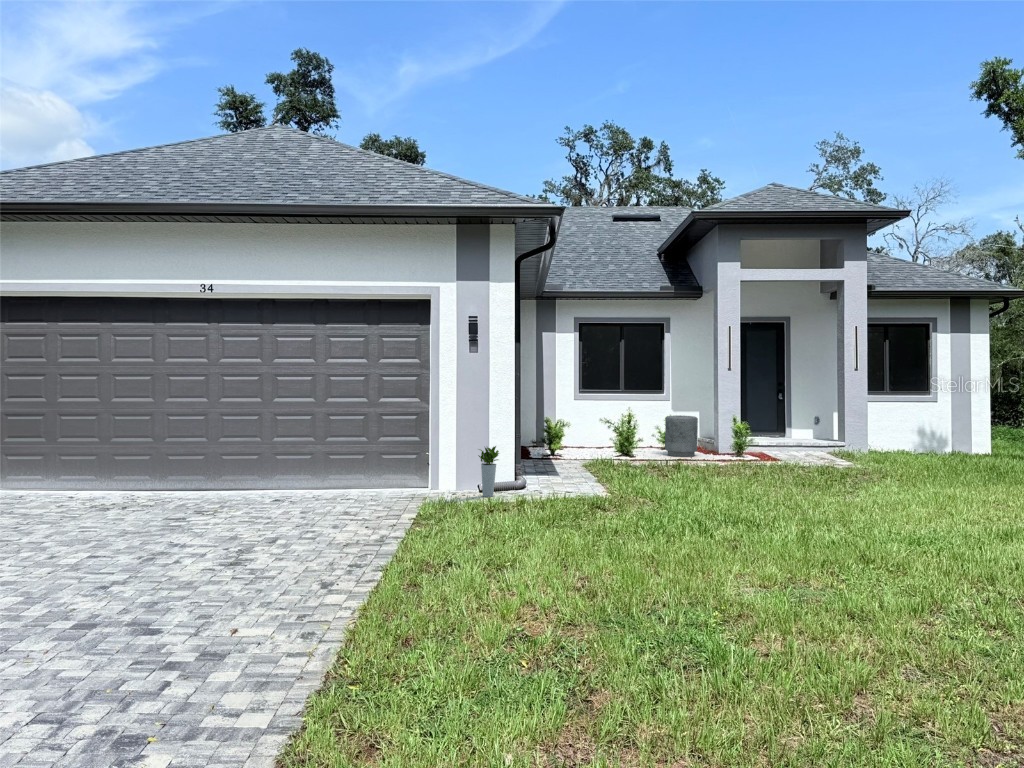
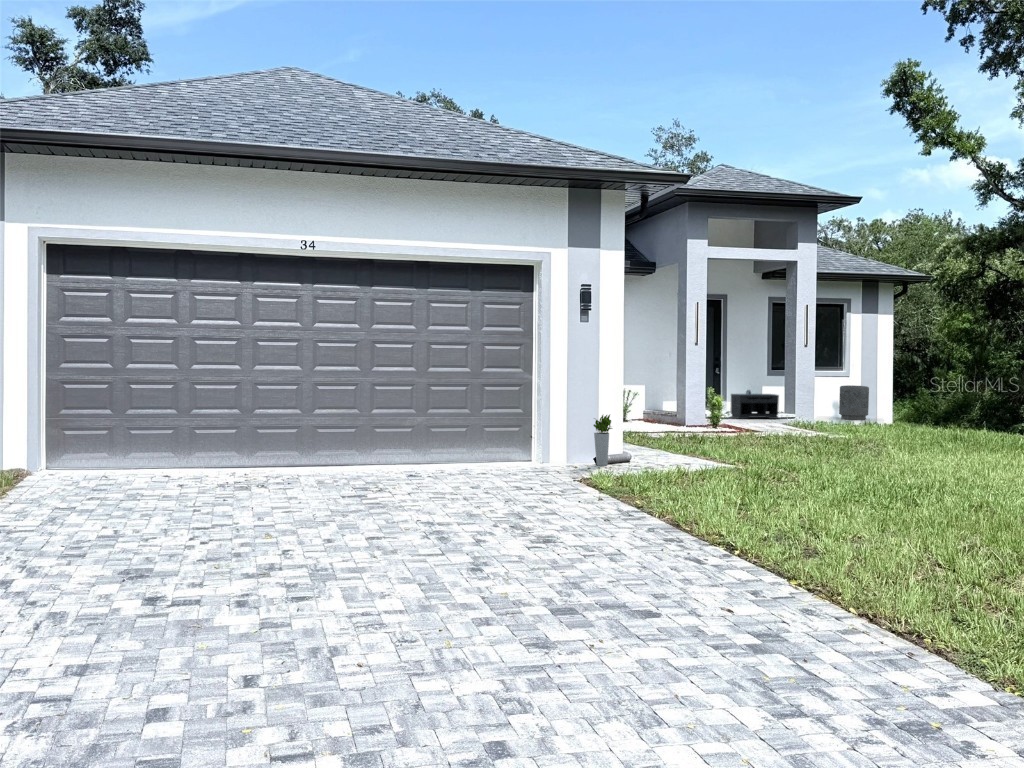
trash can: present [665,415,698,457] -> present [839,385,869,420]
bench: none [785,422,839,450] -> present [730,394,779,419]

